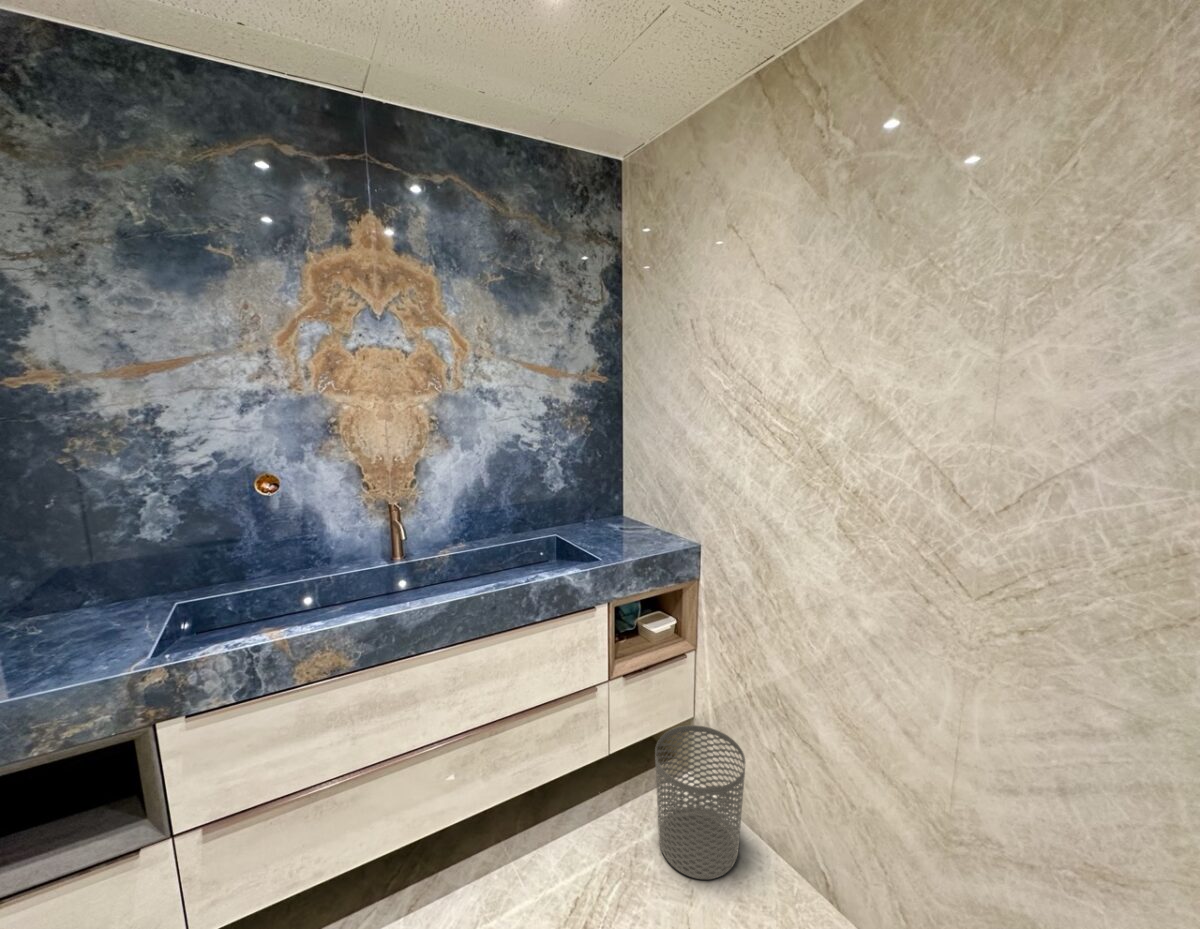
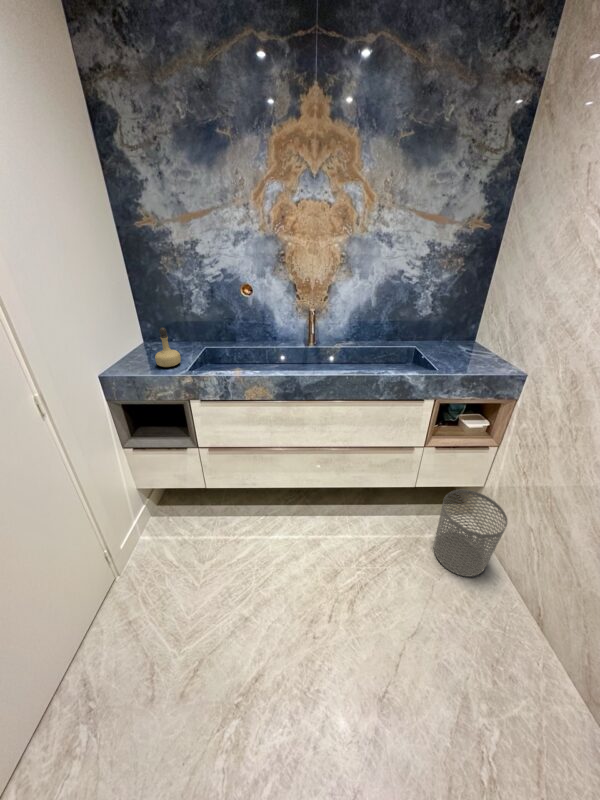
perfume bottle: none [39,570,114,657] -> present [155,327,181,367]

